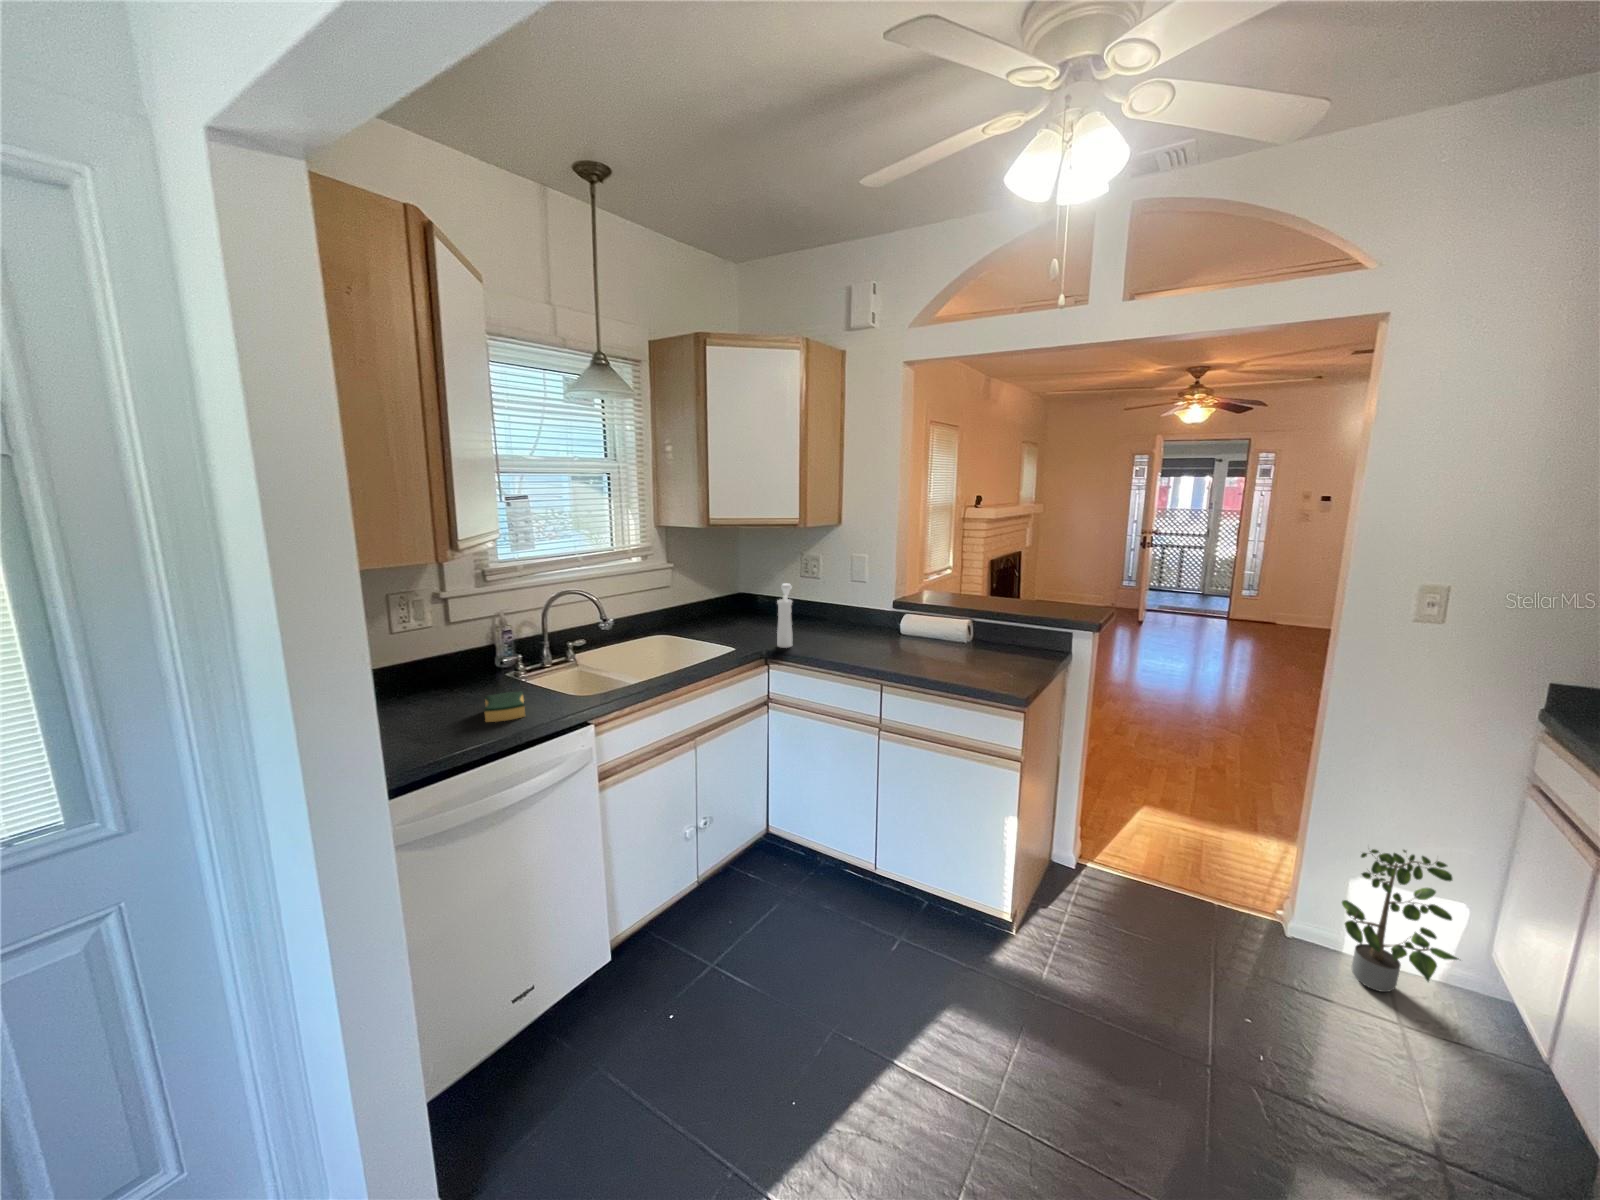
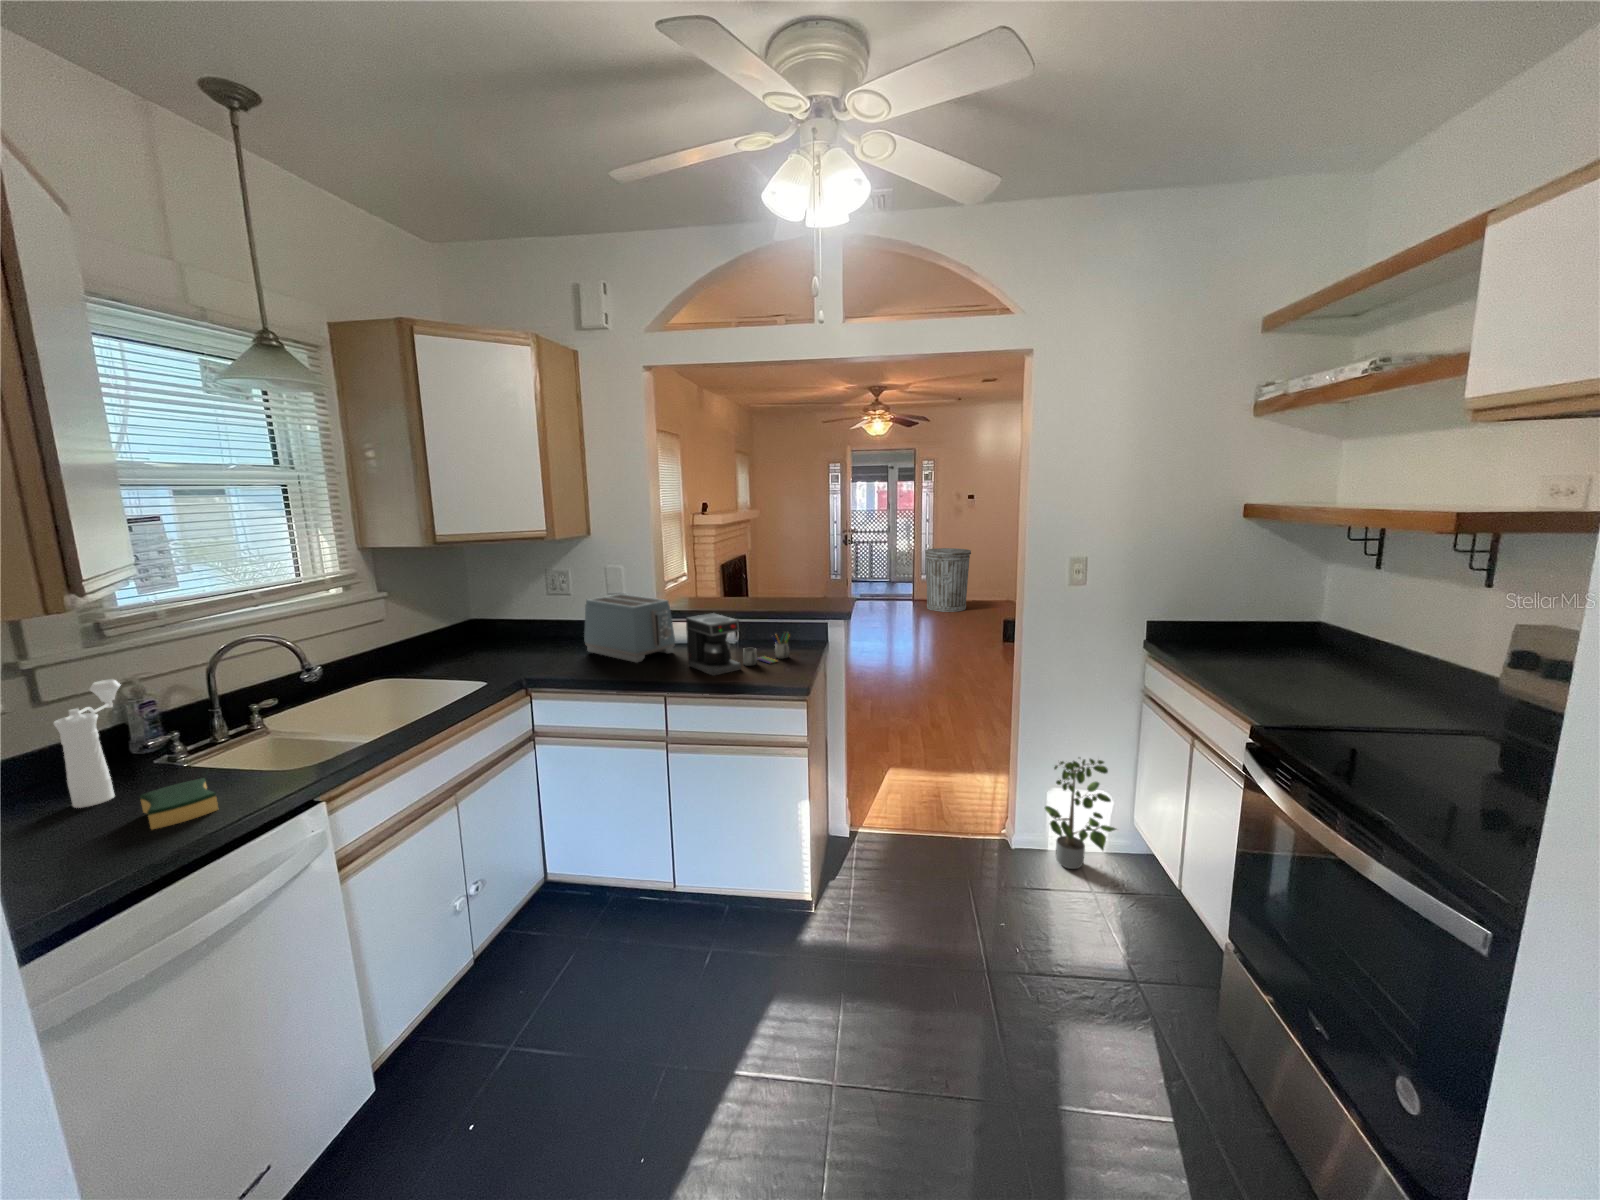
trash can: none [1243,559,1316,638] -> present [925,548,971,612]
toaster: none [823,582,905,649] -> present [584,594,675,663]
pepper mill: present [777,584,792,648] -> present [54,679,120,808]
coffee maker: none [909,610,1021,673] -> present [686,613,790,676]

